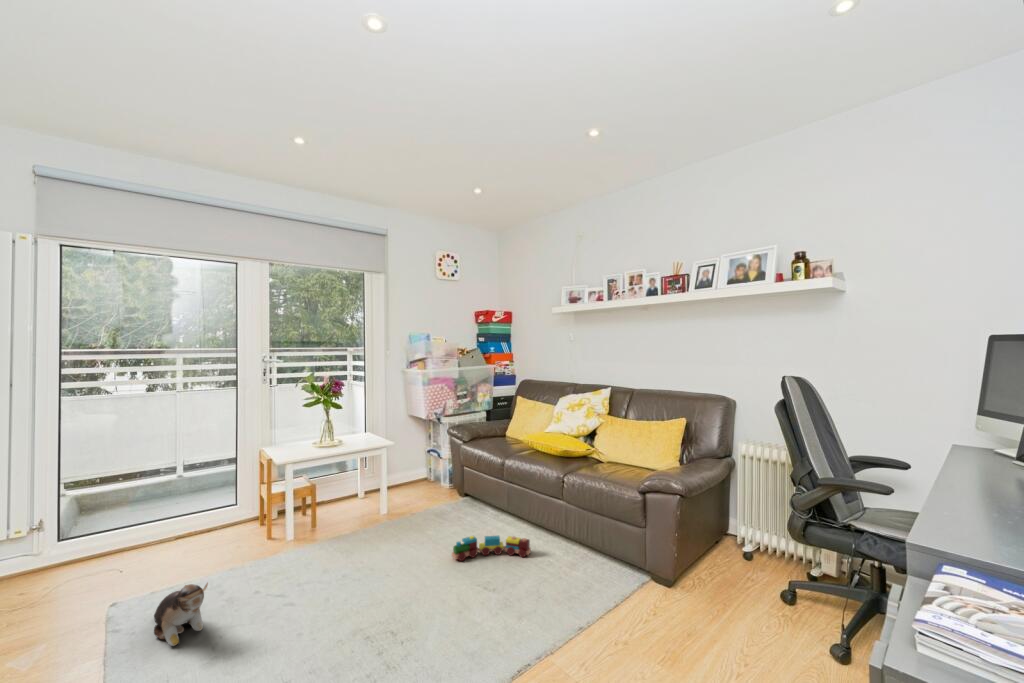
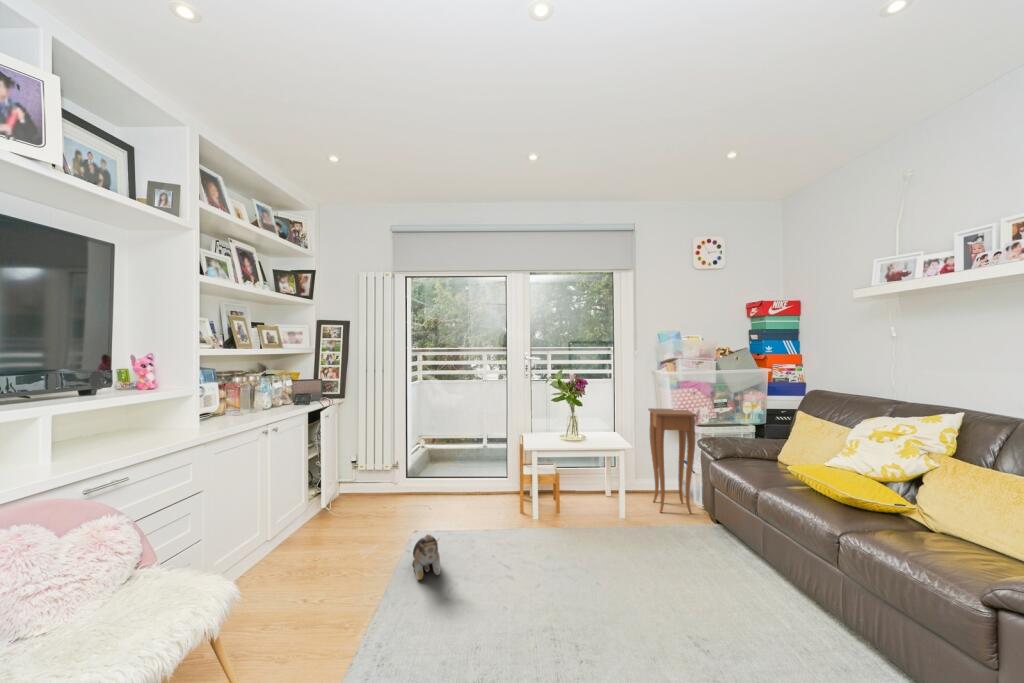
side table: none [403,403,447,498] -> present [648,408,697,514]
toy train: present [452,536,531,561] -> none [670,574,781,627]

